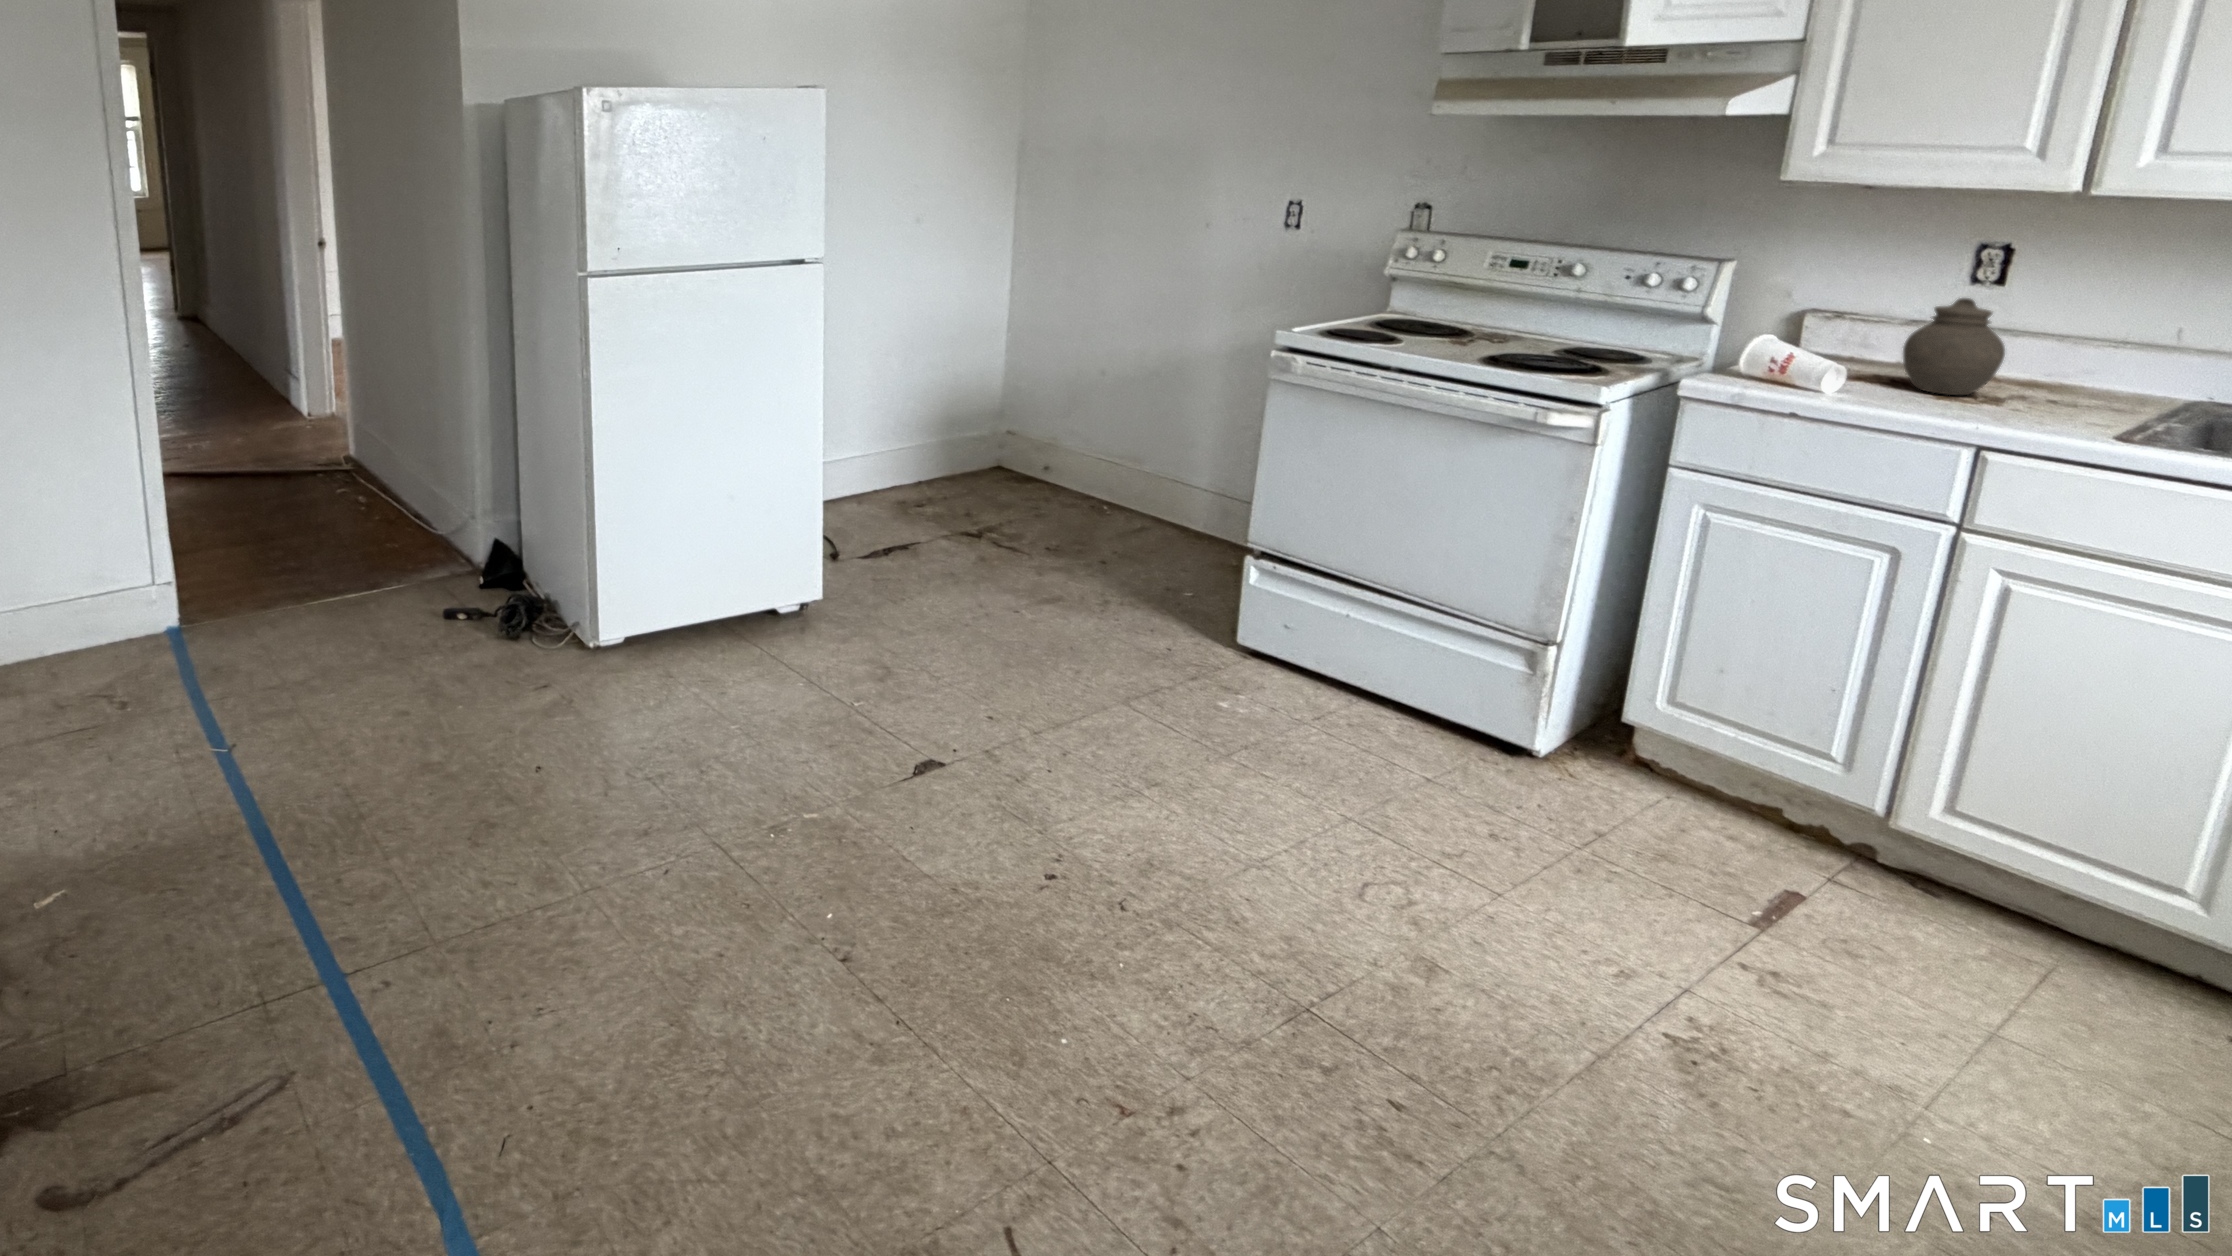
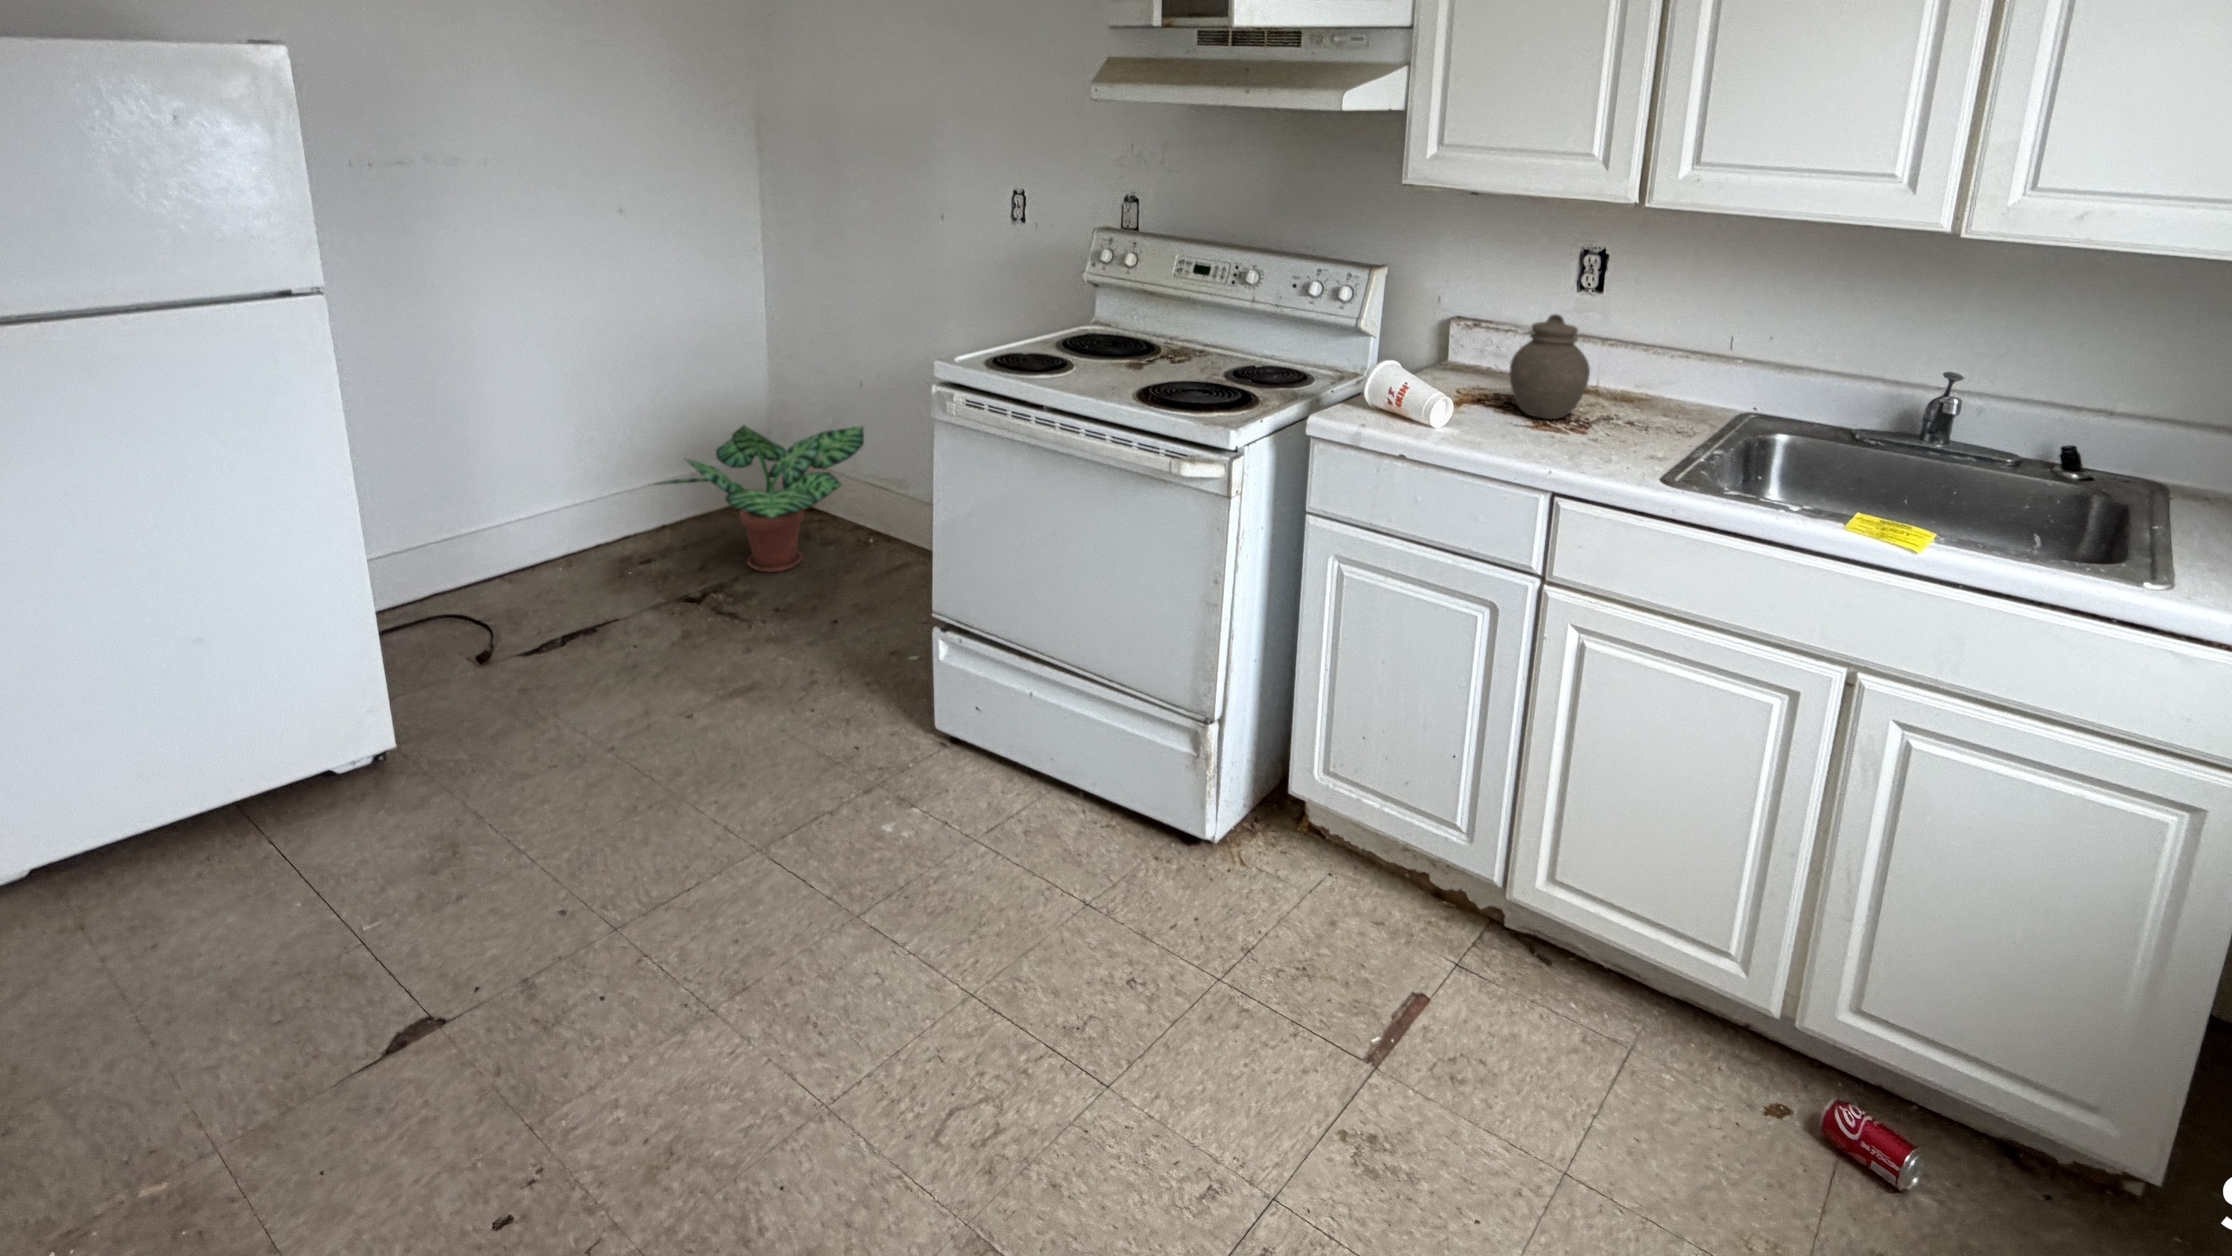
potted plant: none [915,393,1105,522] -> present [654,426,864,572]

